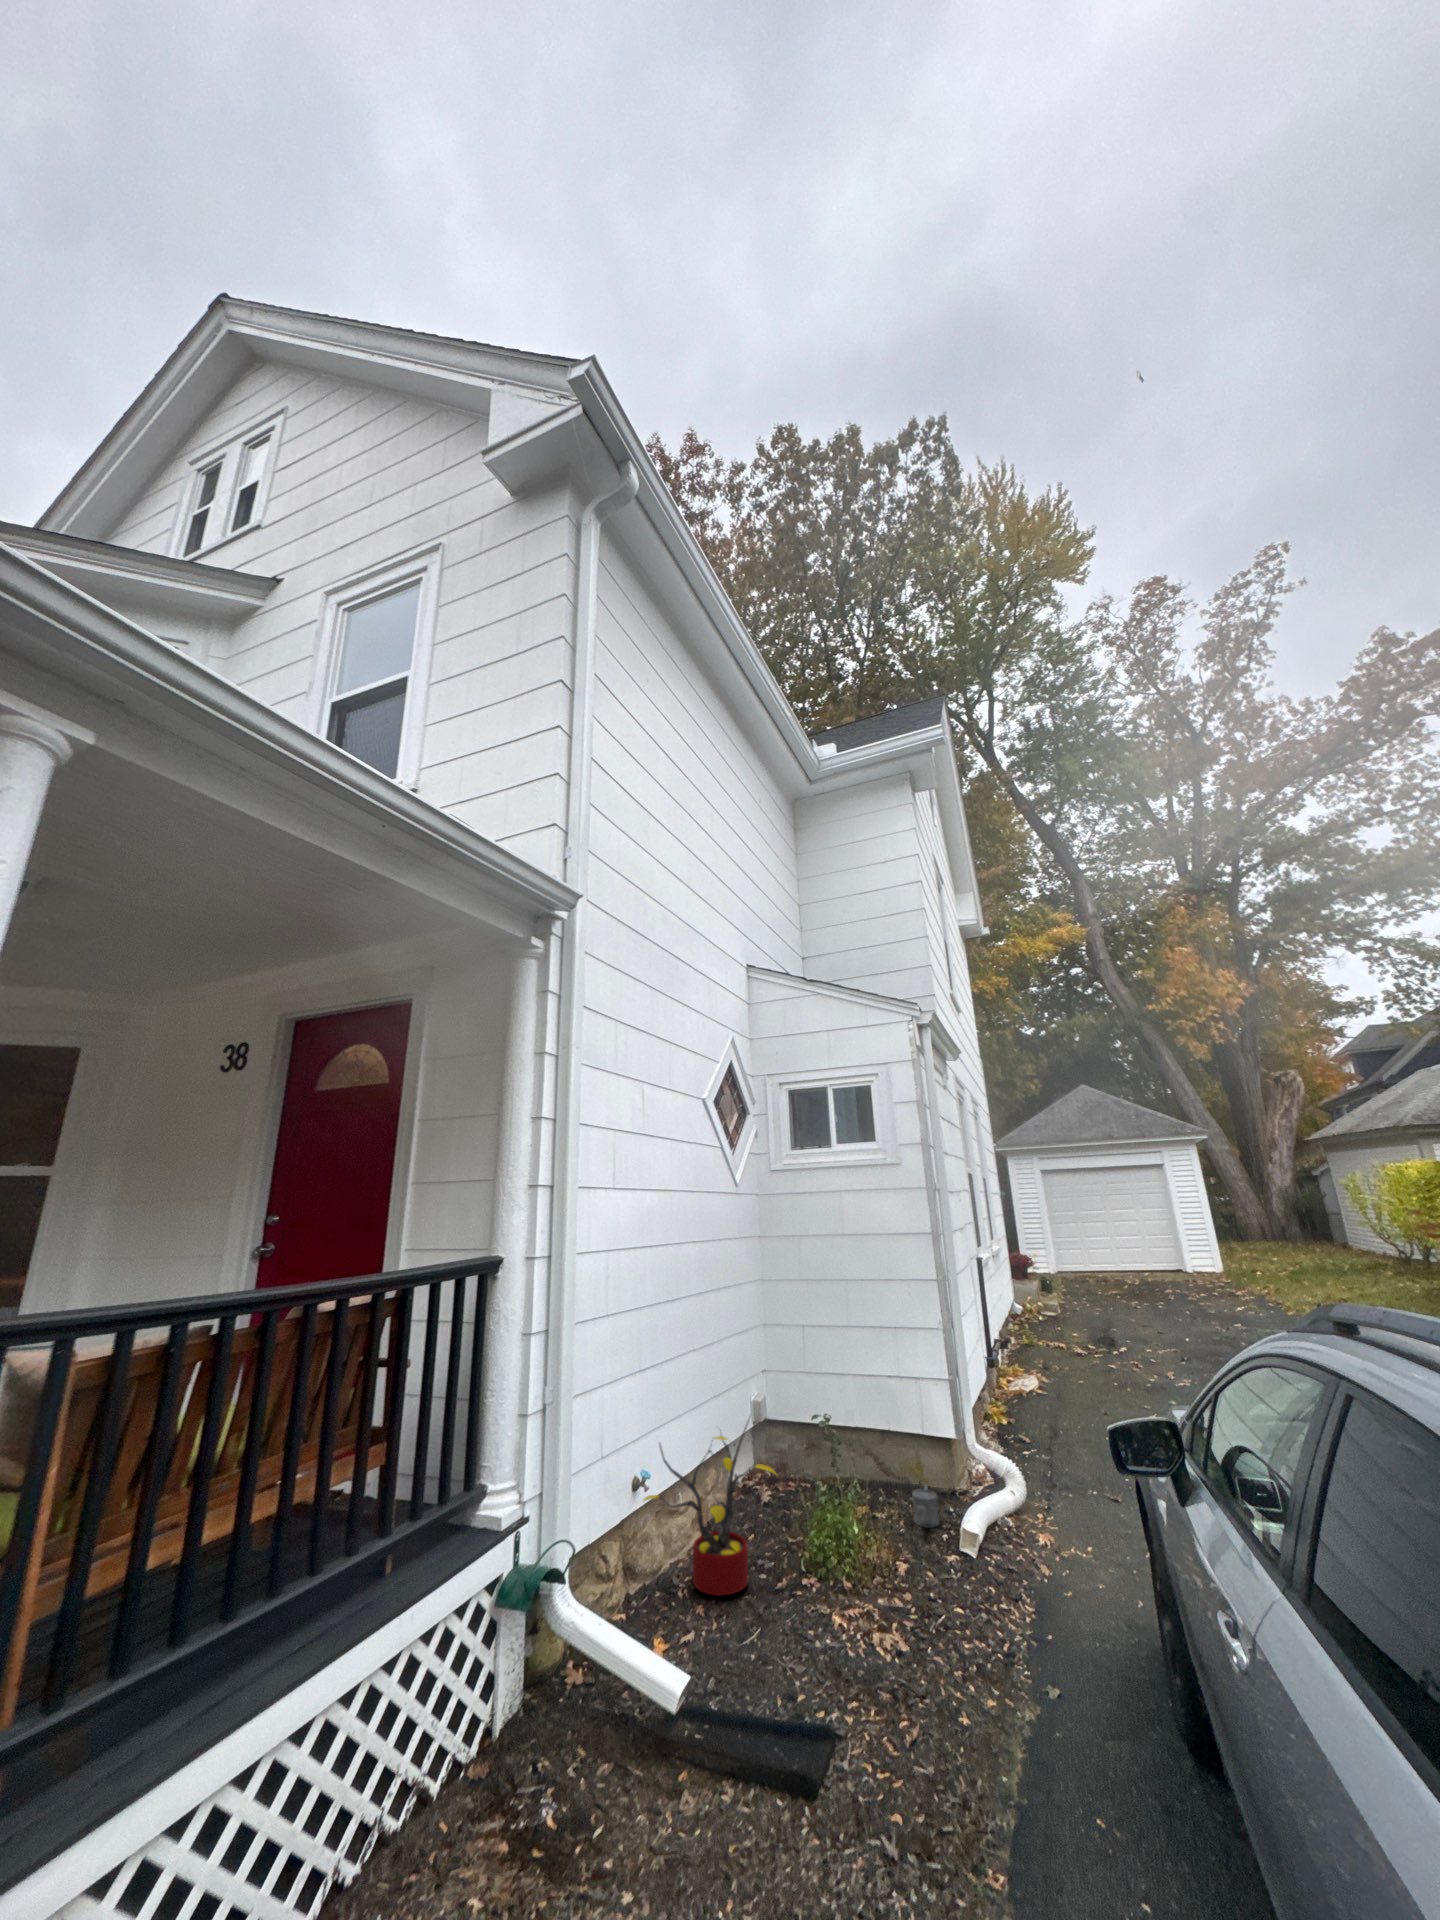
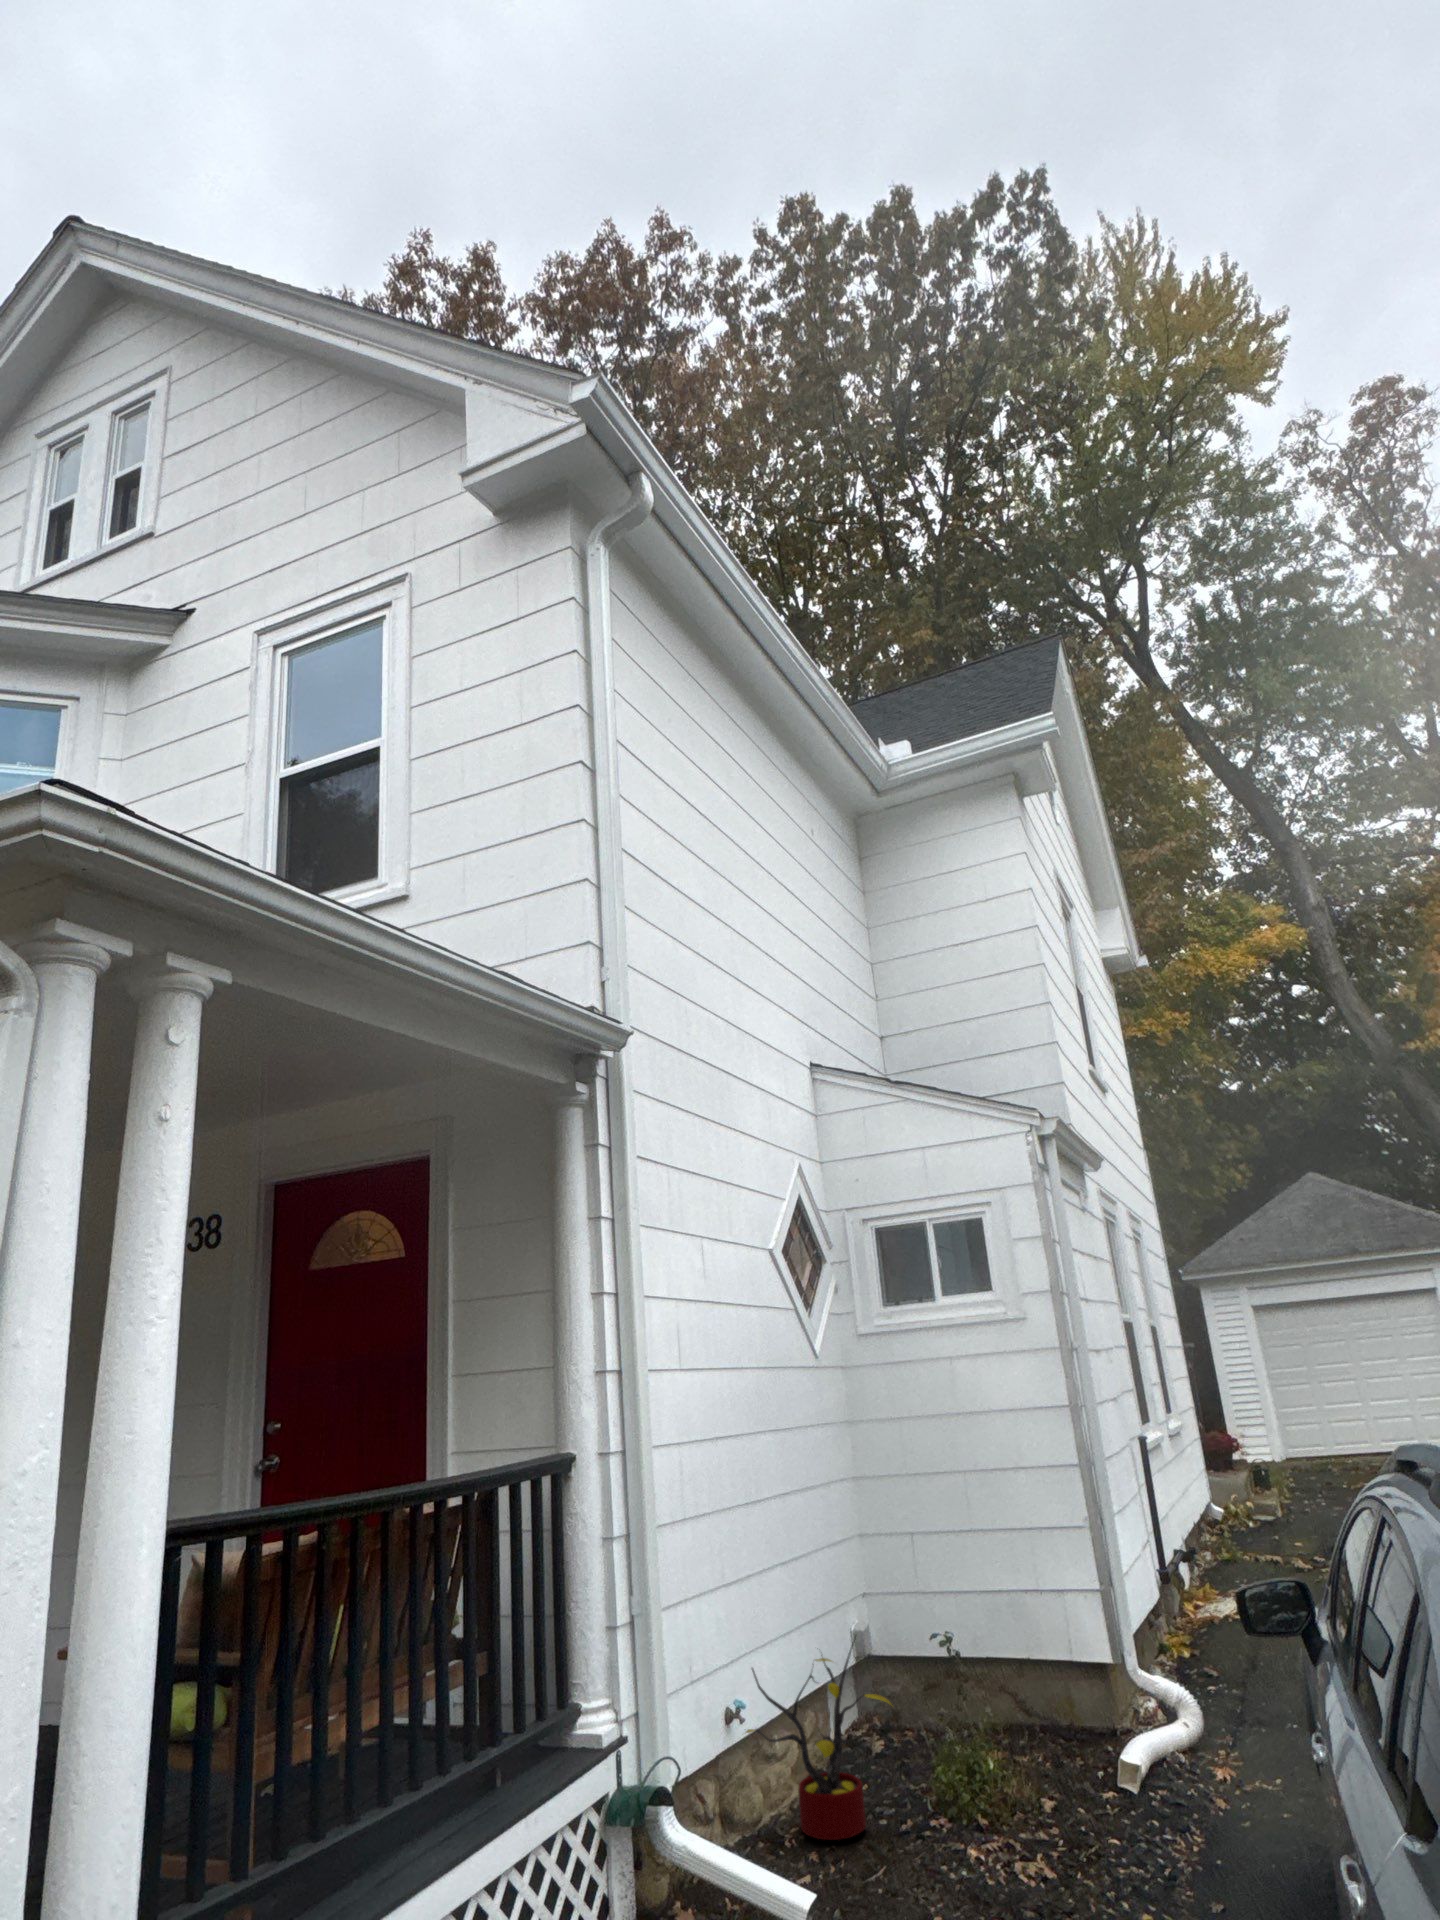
watering can: present [912,1485,940,1528] -> none [1059,1718,1095,1767]

